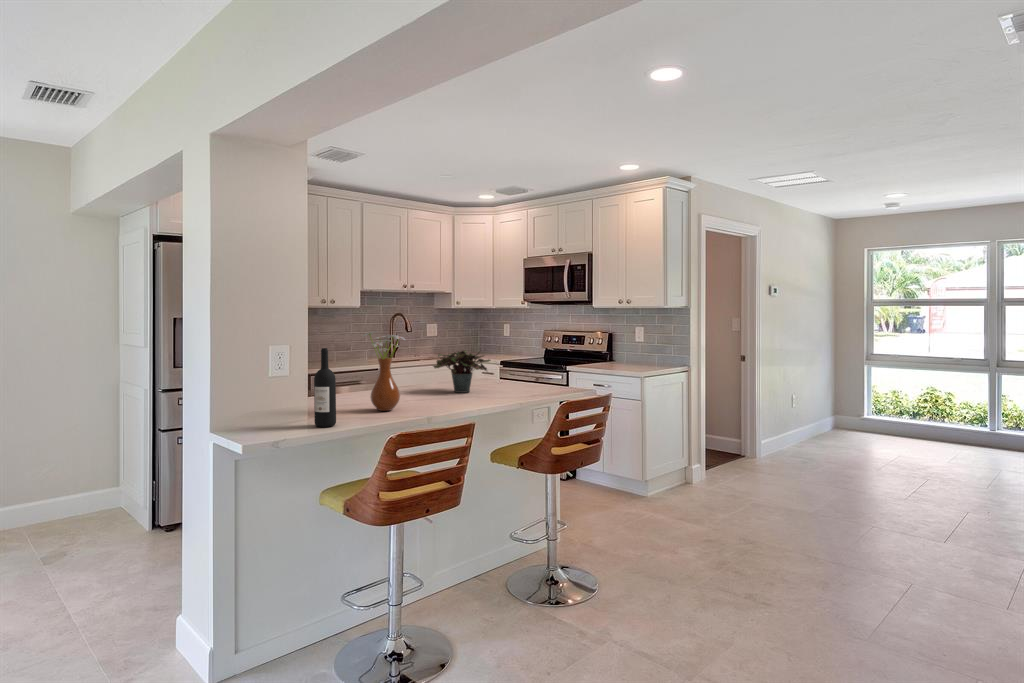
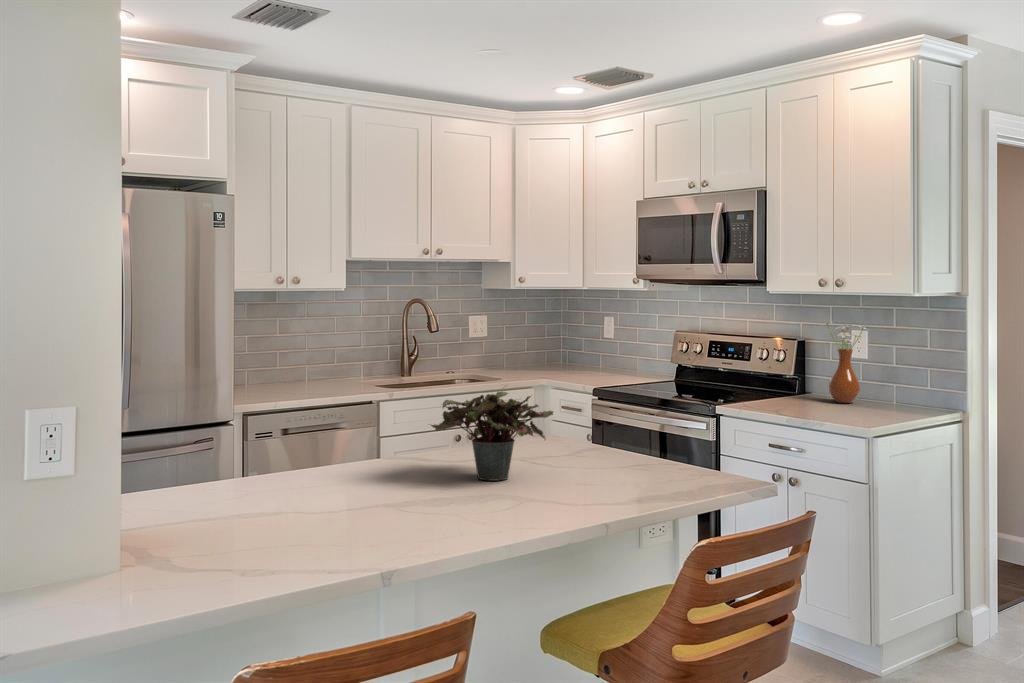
vase: present [363,332,403,411] -> present [825,323,866,403]
wine bottle: present [314,348,336,427] -> none [115,417,168,599]

